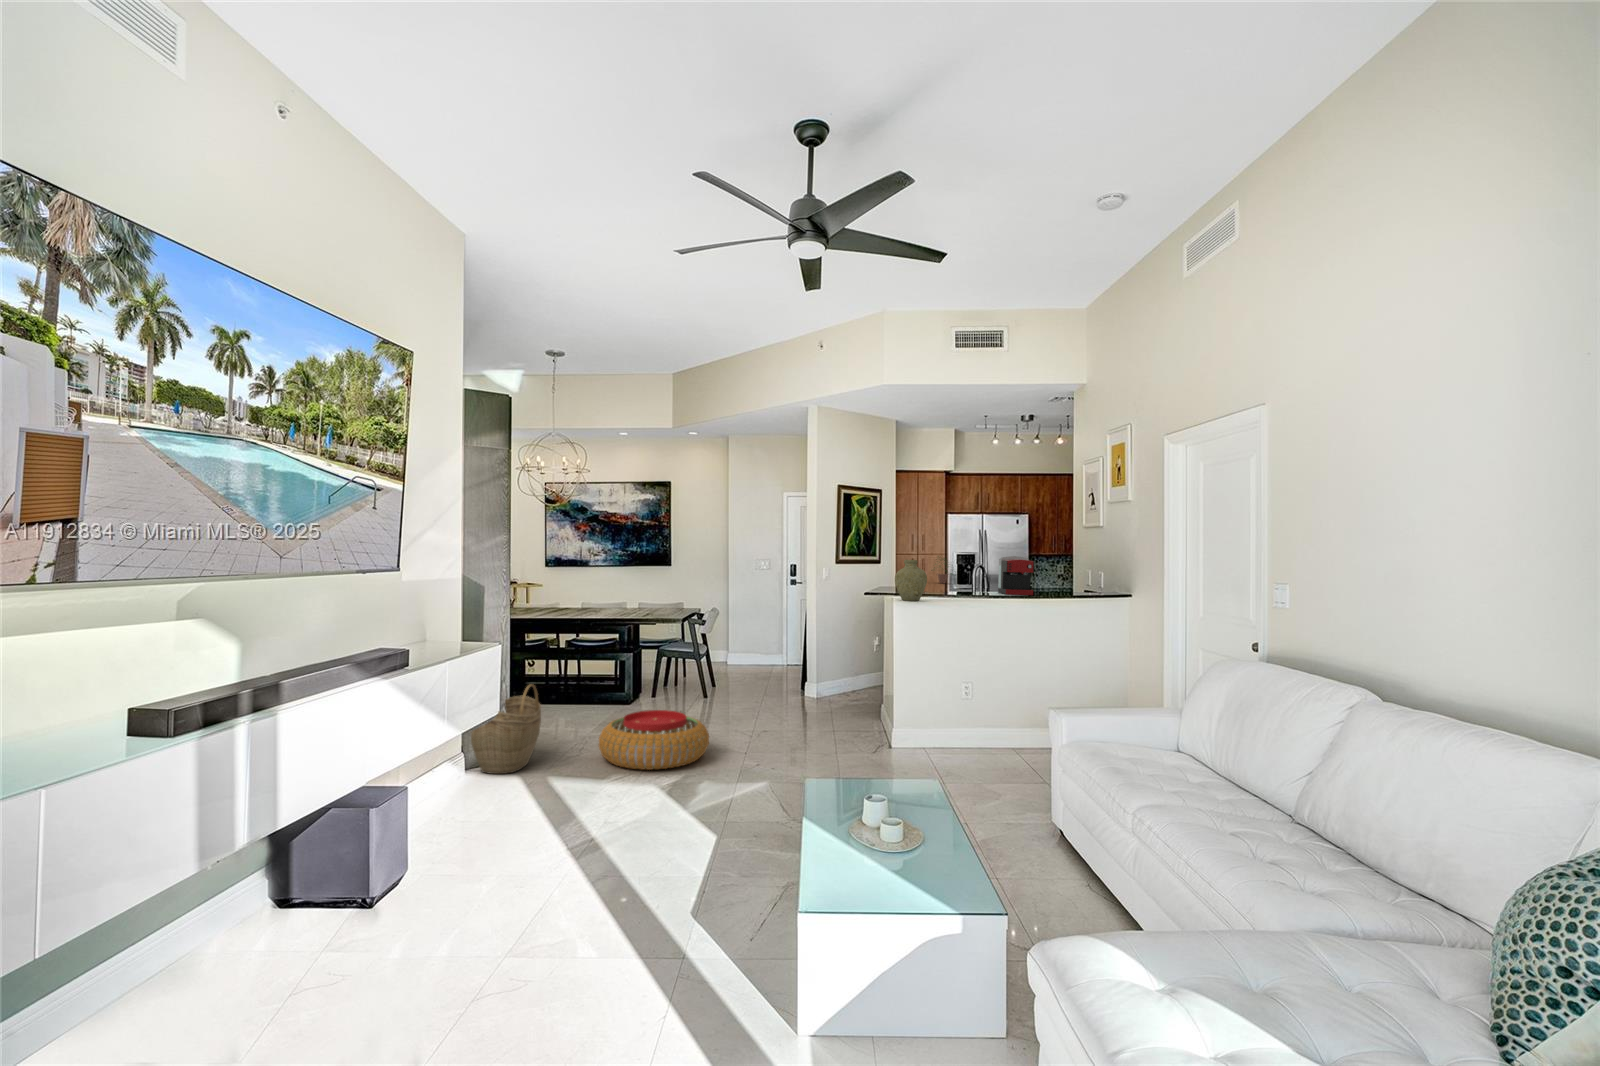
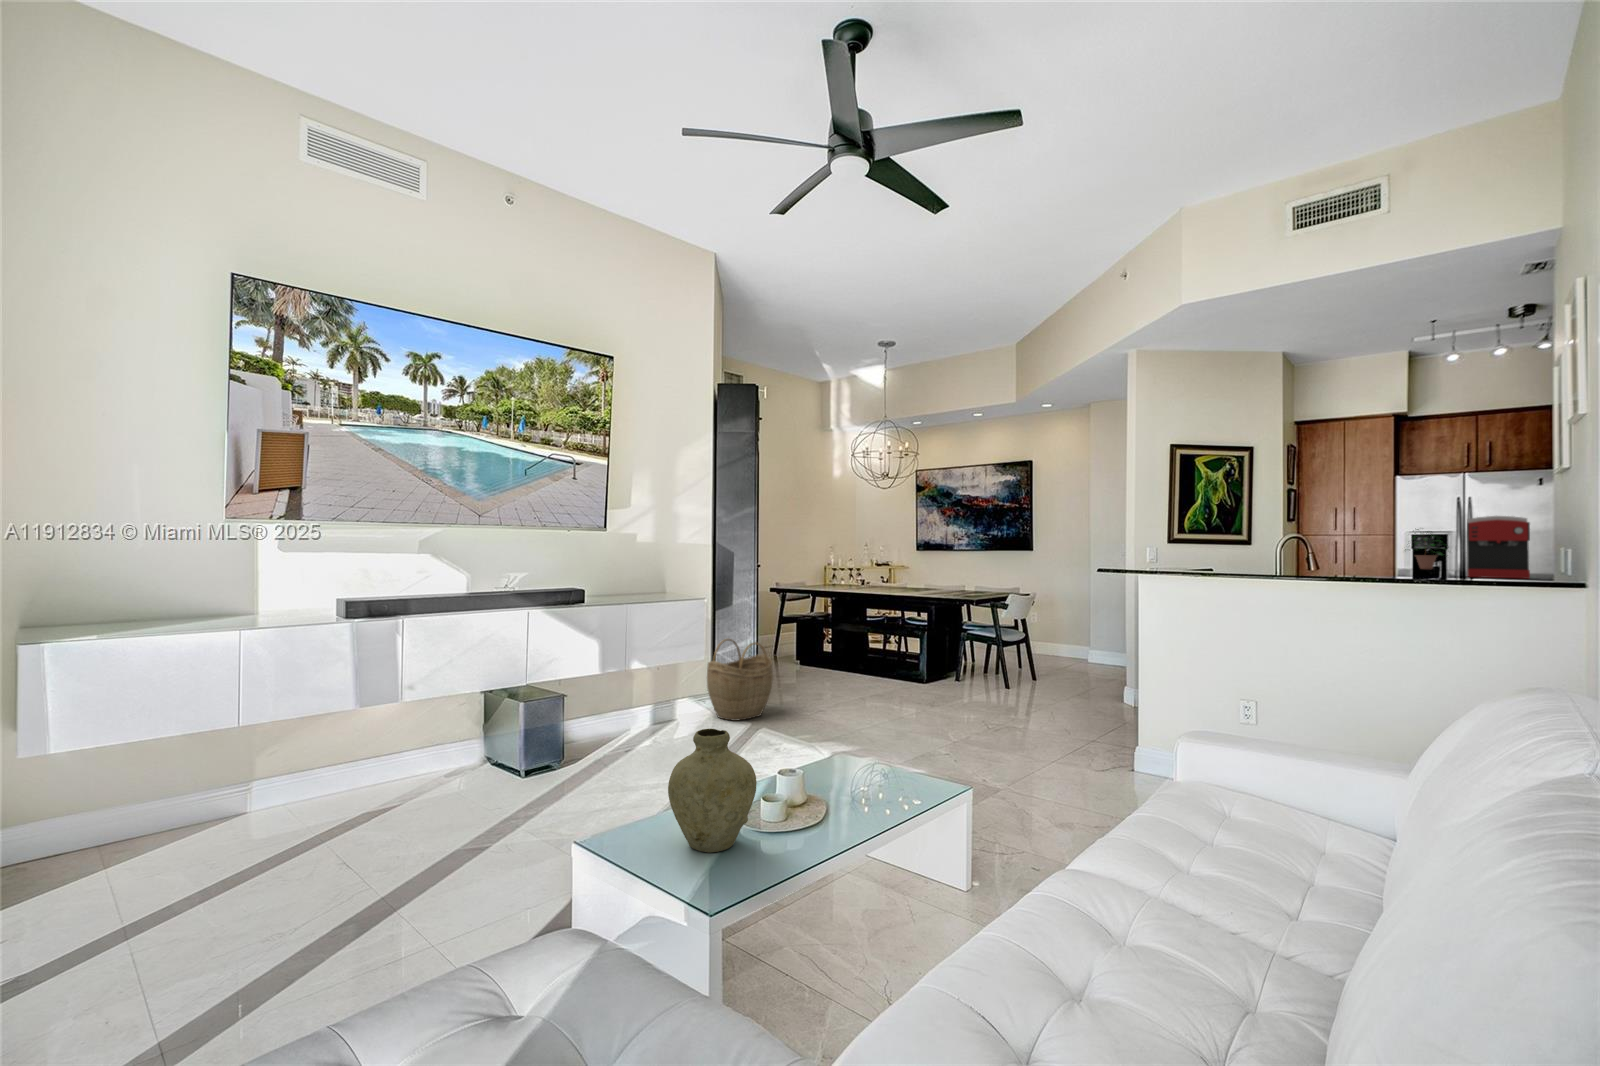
vase: present [895,560,927,601] -> present [668,729,757,852]
pouf: present [599,710,709,770] -> none [812,683,925,742]

